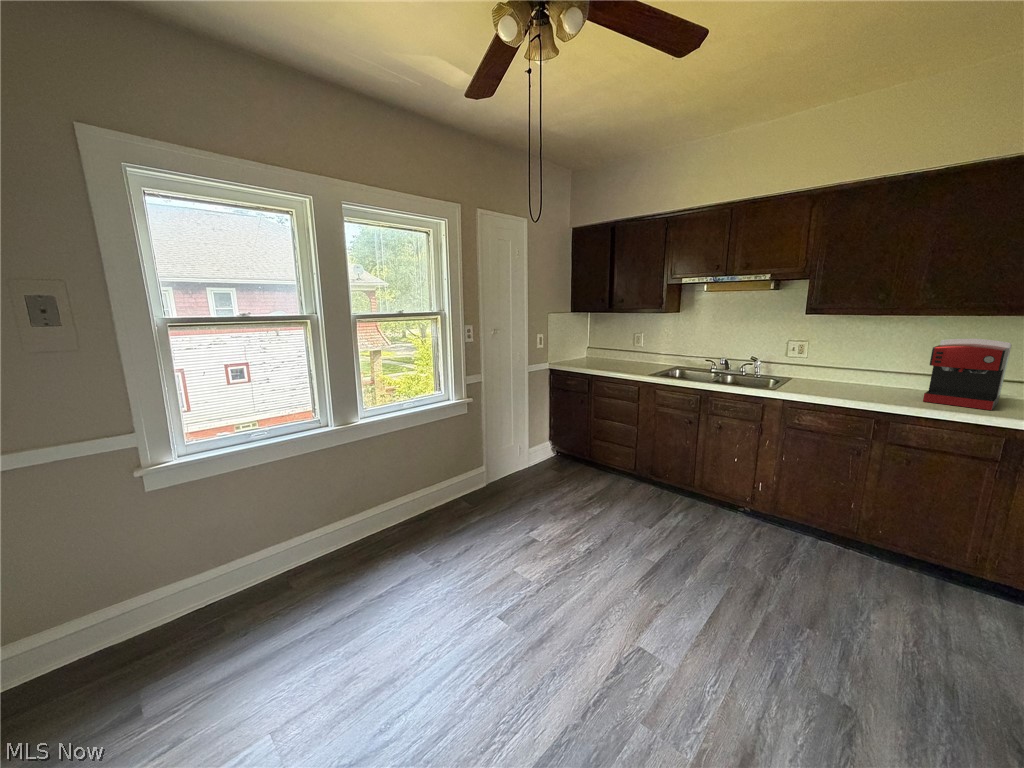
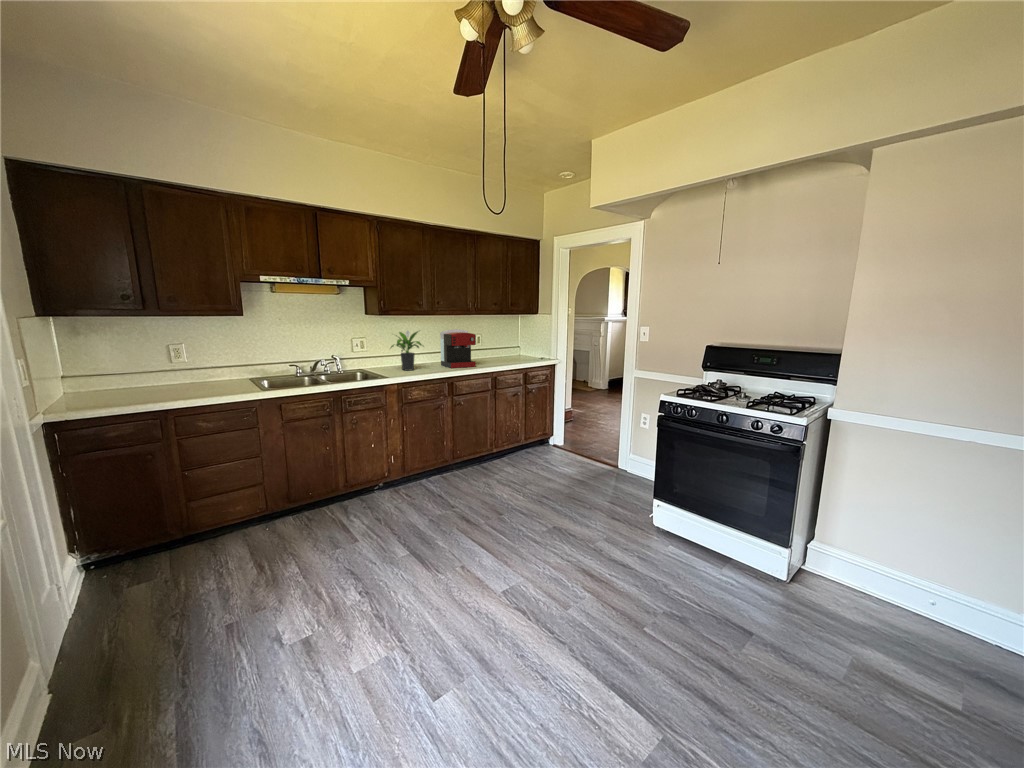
potted plant: none [815,336,877,391] -> present [391,331,423,371]

